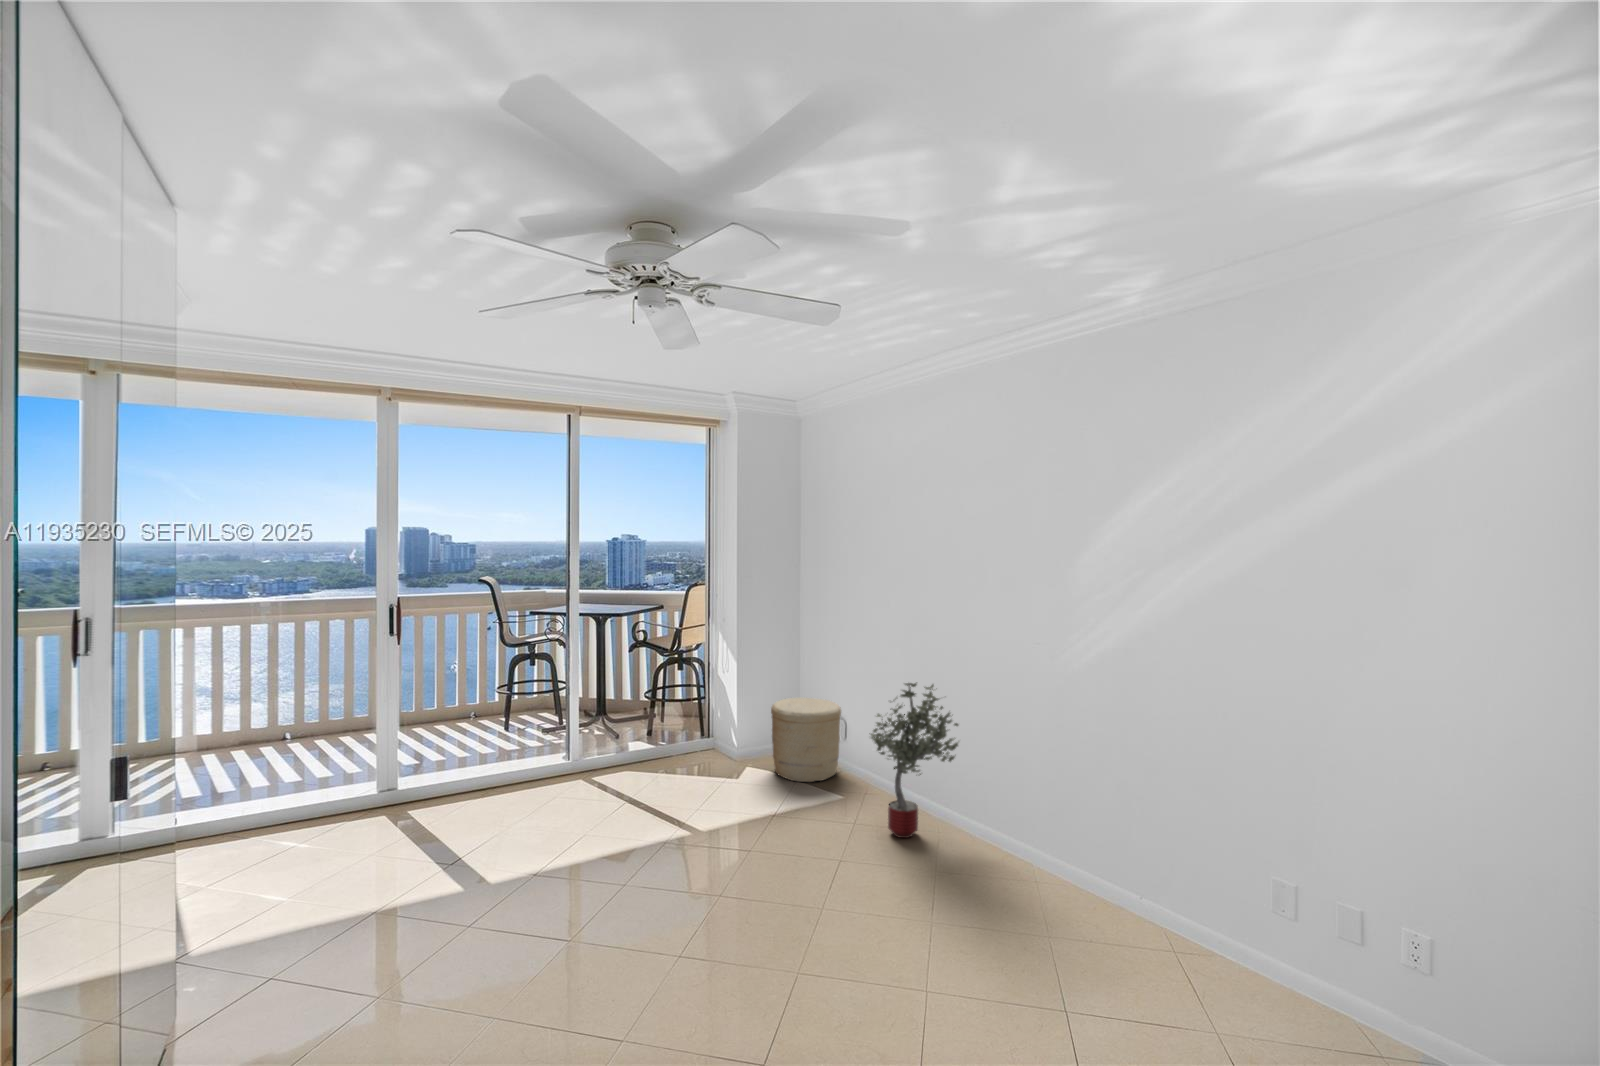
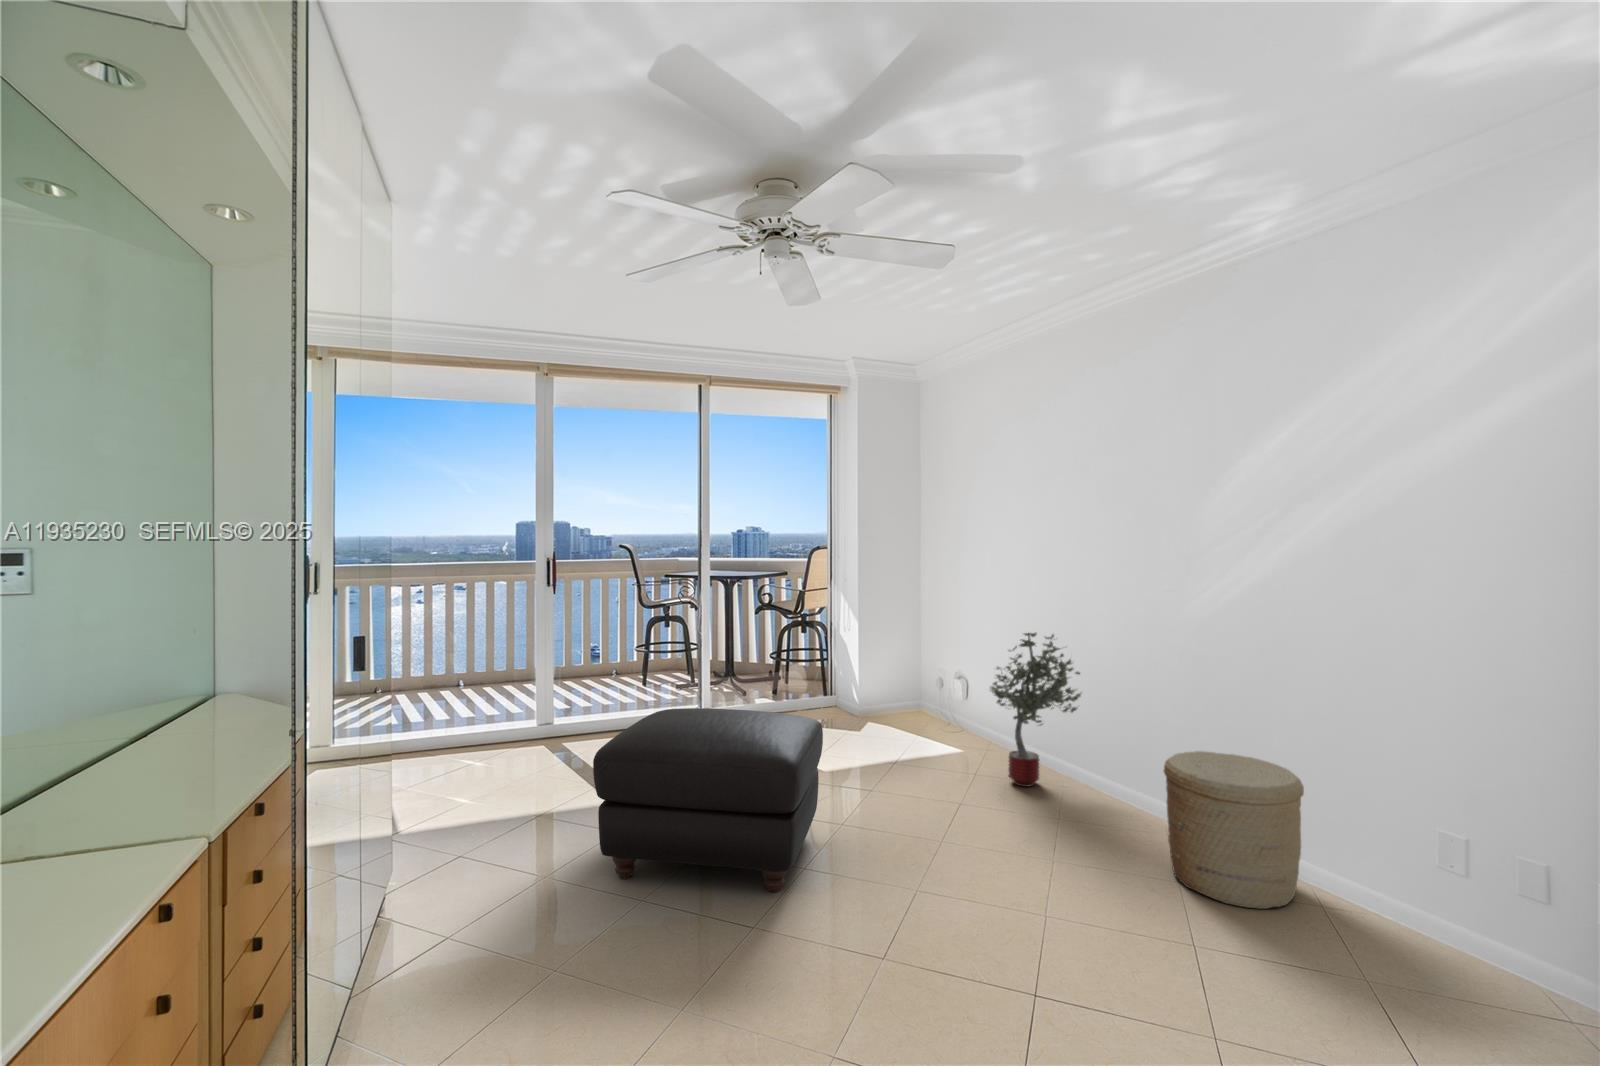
woven basket: present [771,698,841,782] -> present [1164,751,1304,909]
ottoman: none [433,786,698,998] -> present [593,708,823,892]

